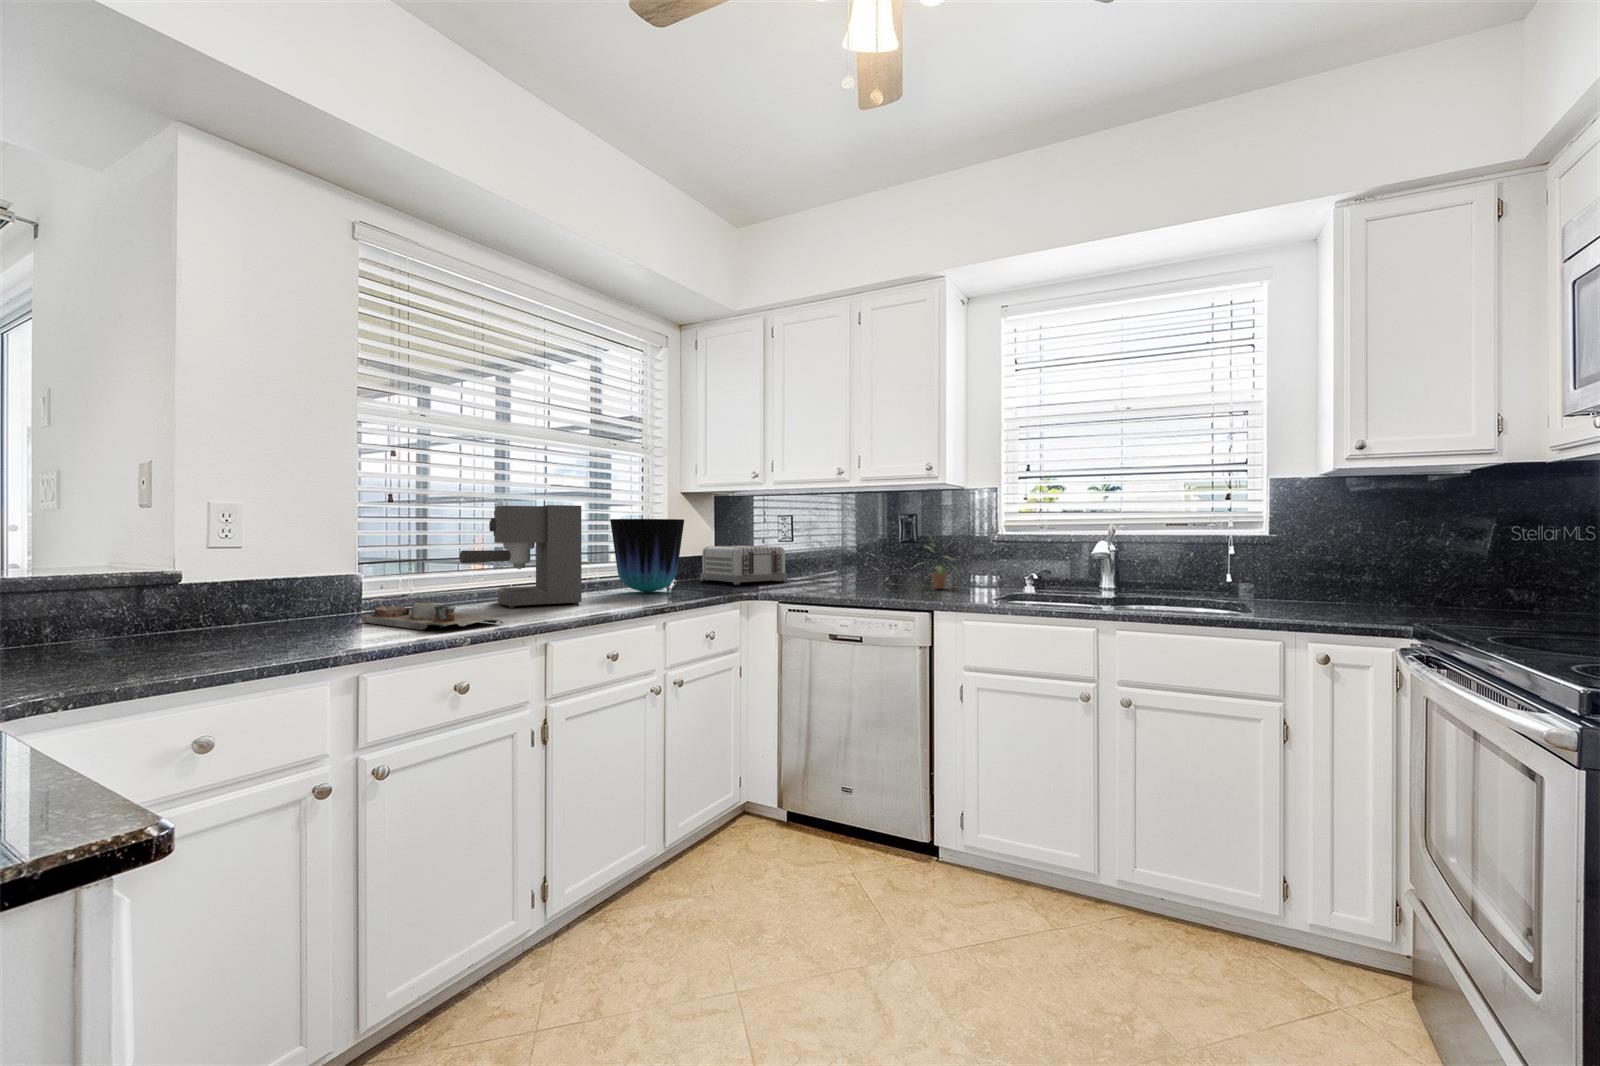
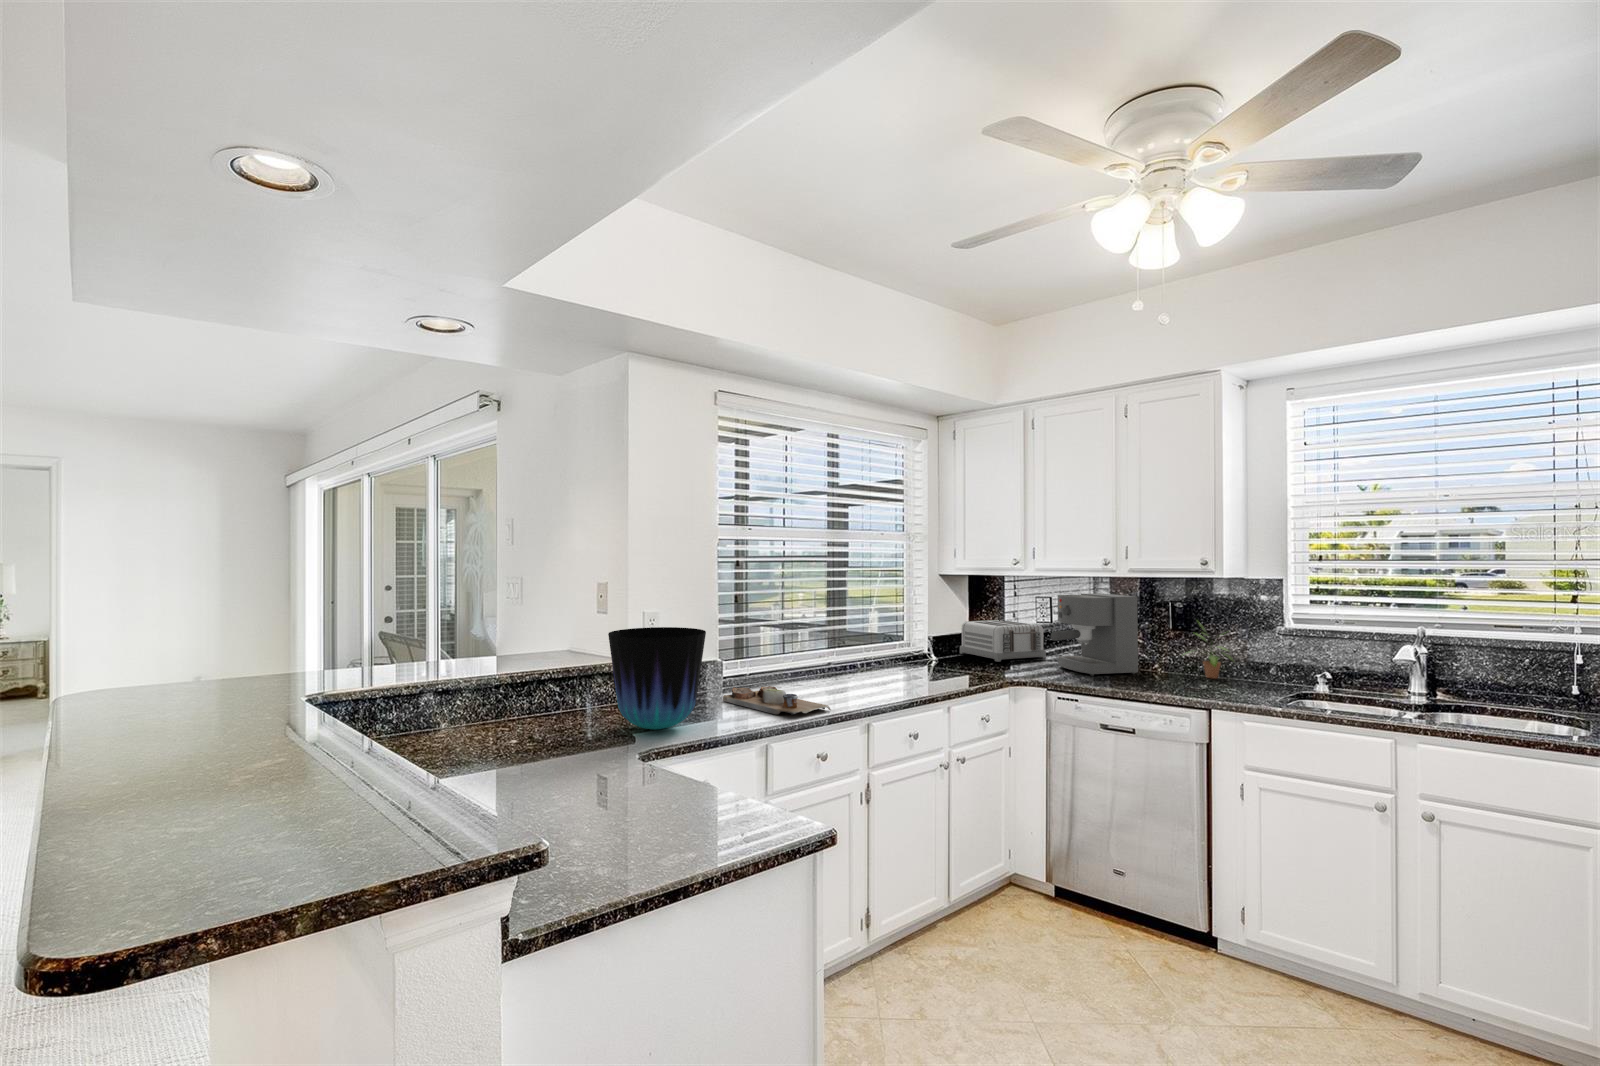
coffee maker: present [459,505,582,608] -> present [1051,593,1138,676]
vase: present [610,519,684,592] -> present [608,627,706,729]

